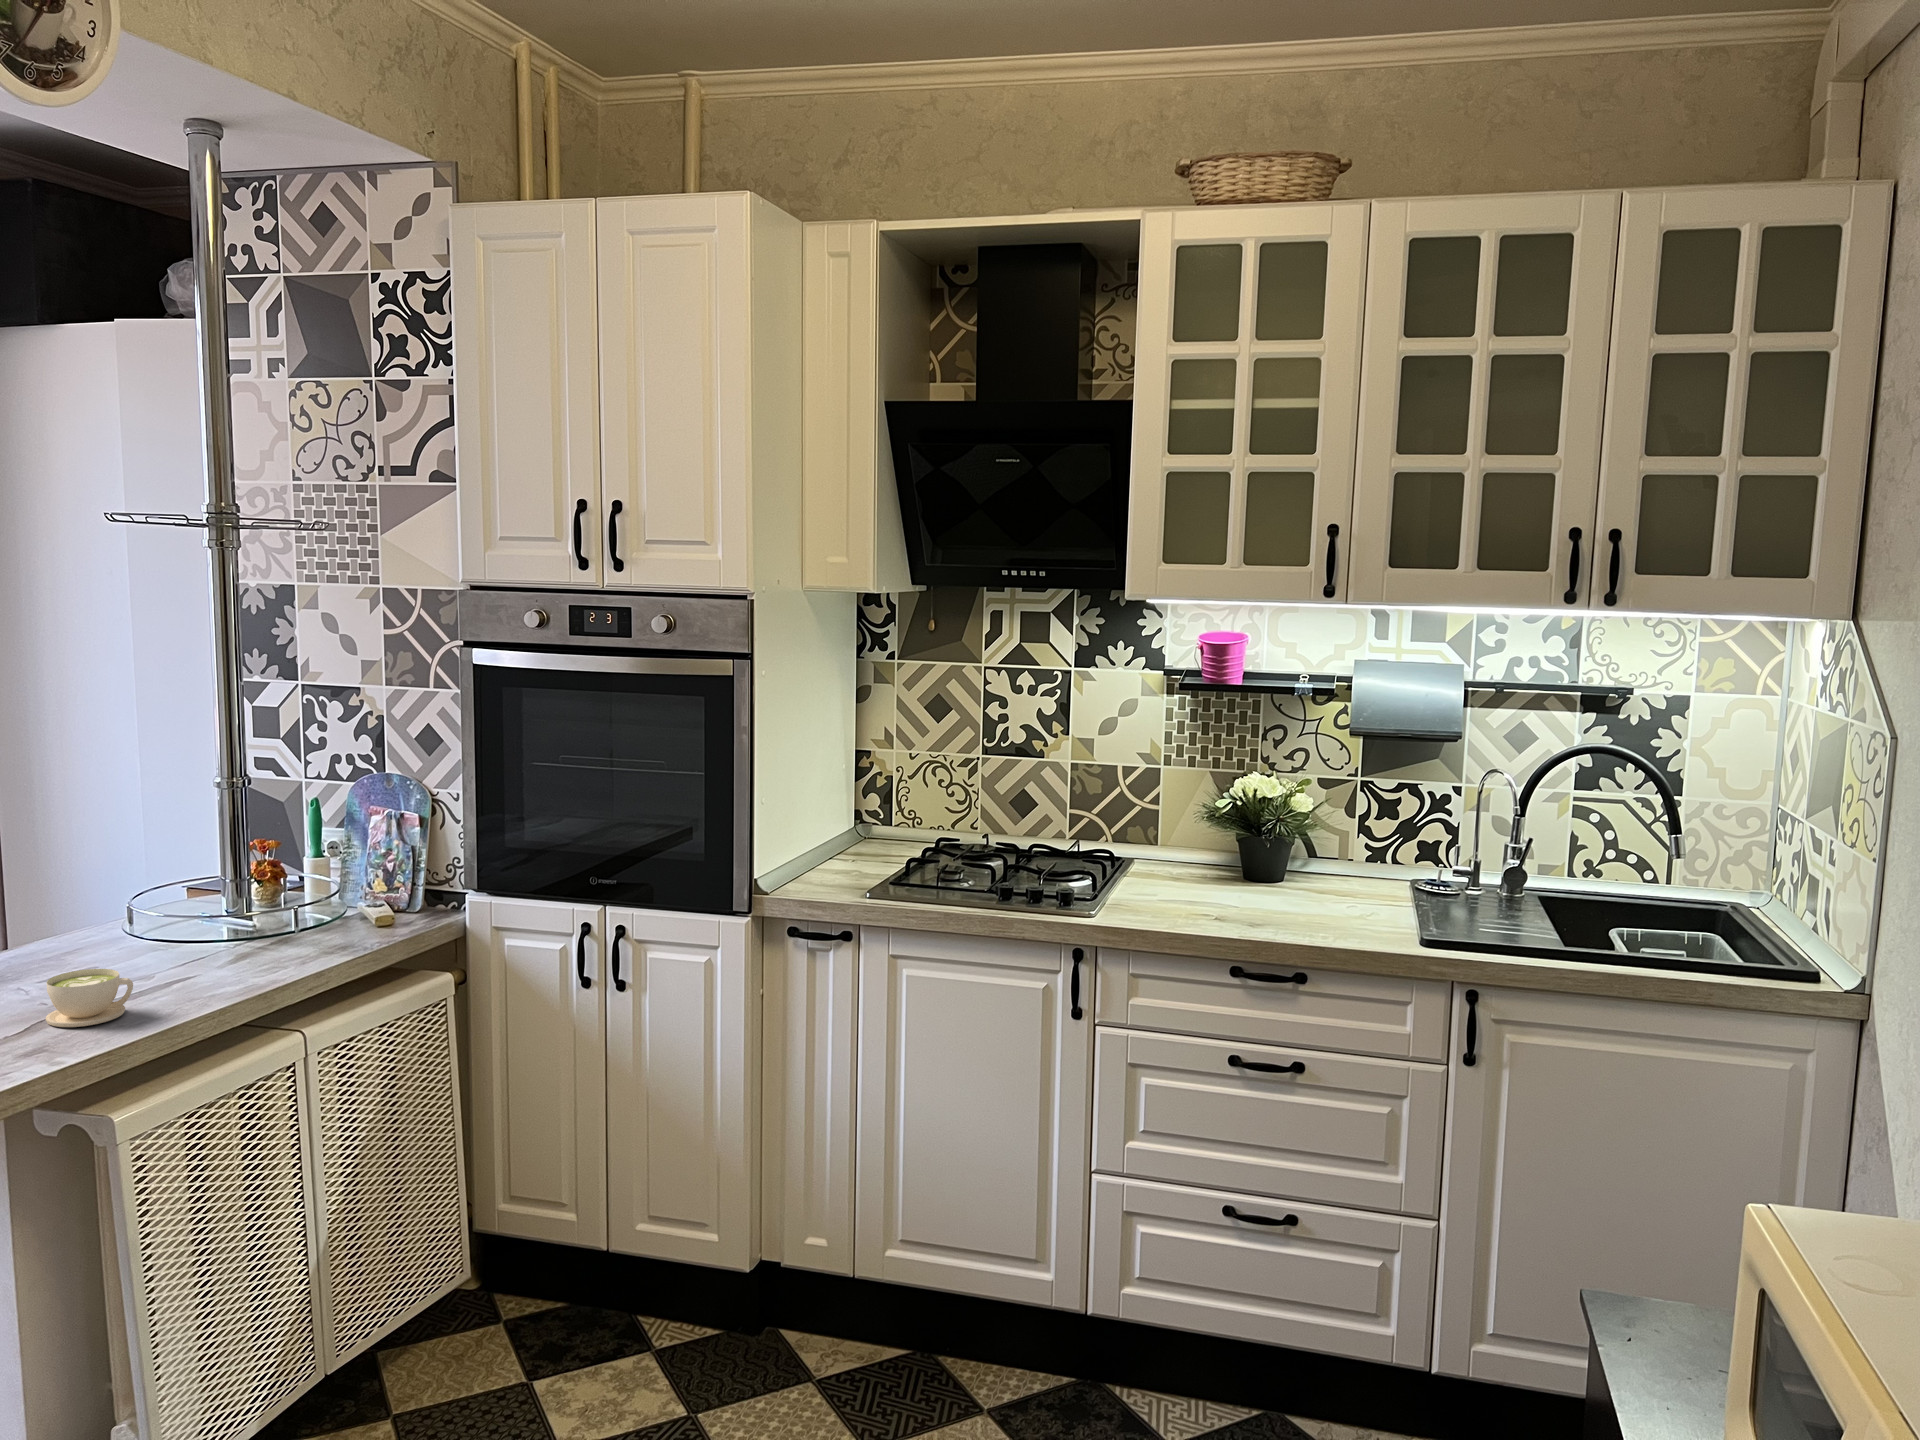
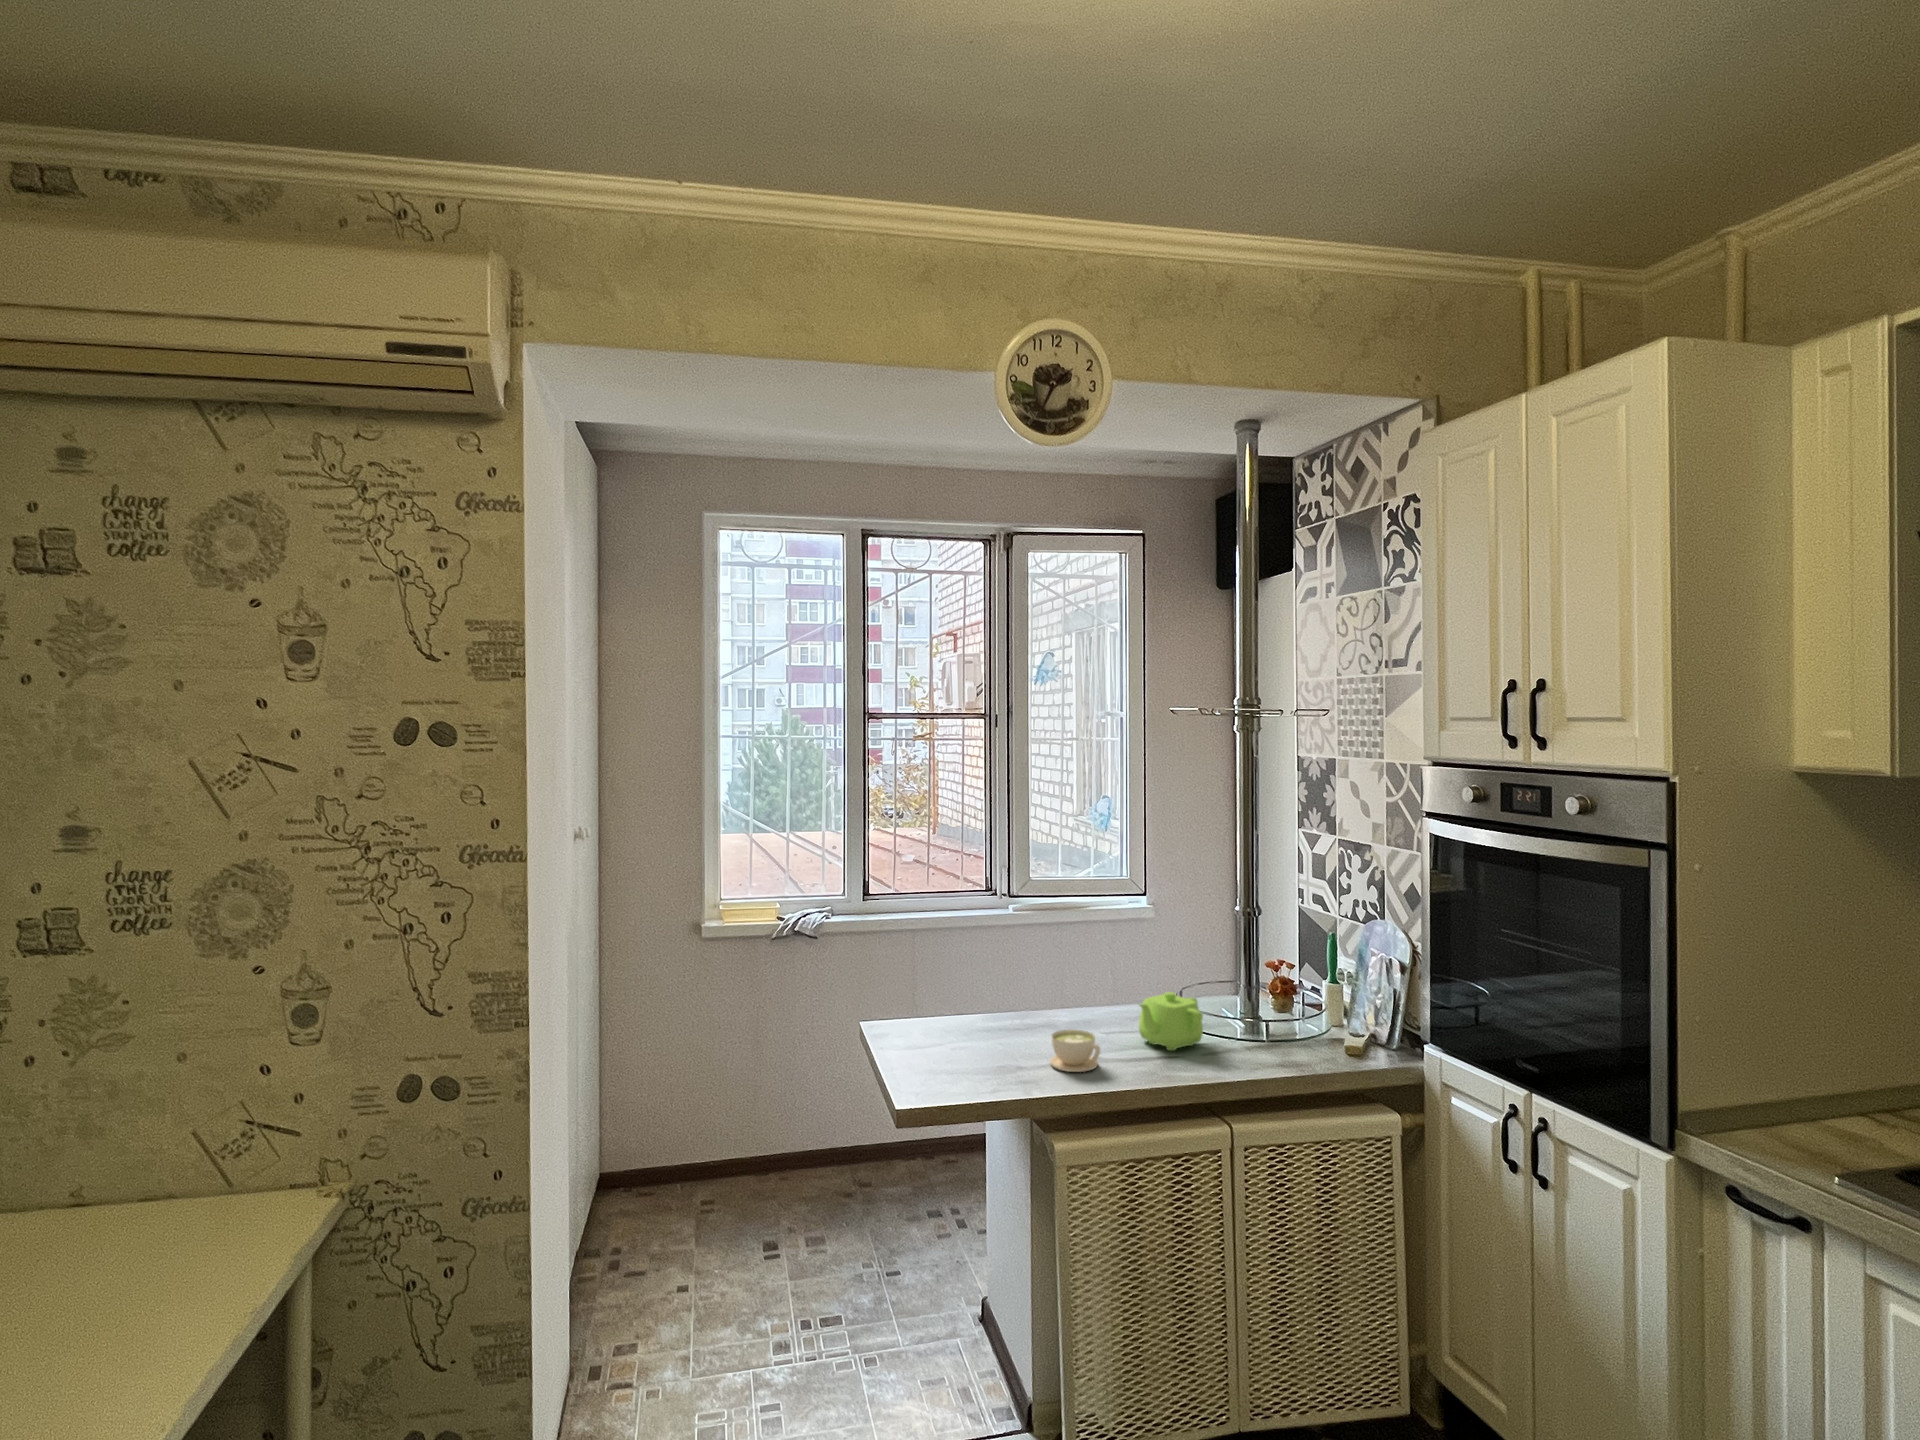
teapot: none [133,897,236,971] -> present [1139,992,1203,1051]

